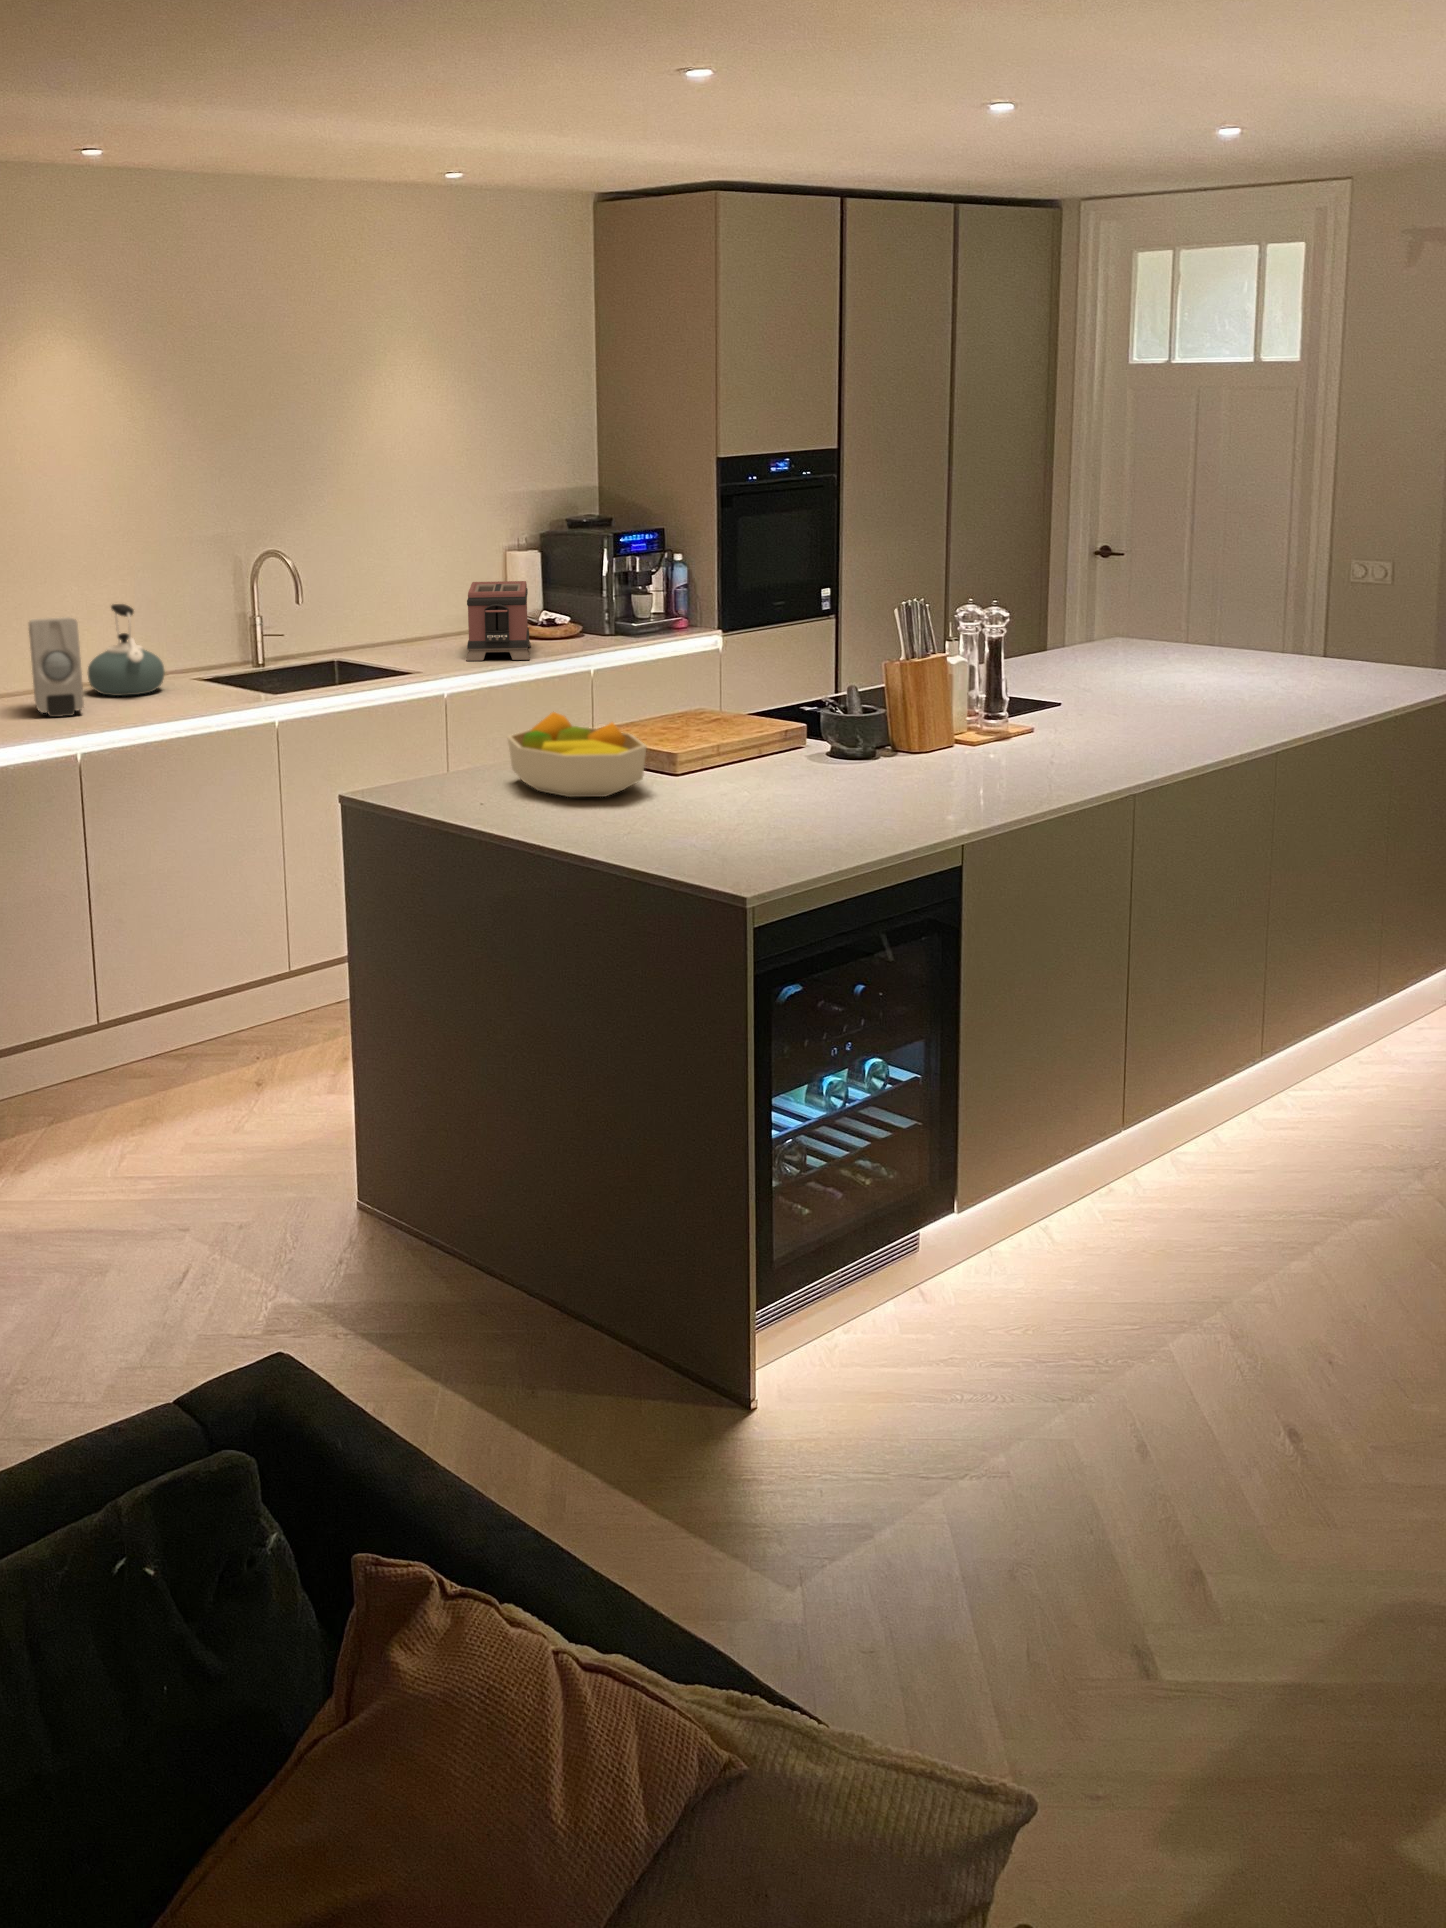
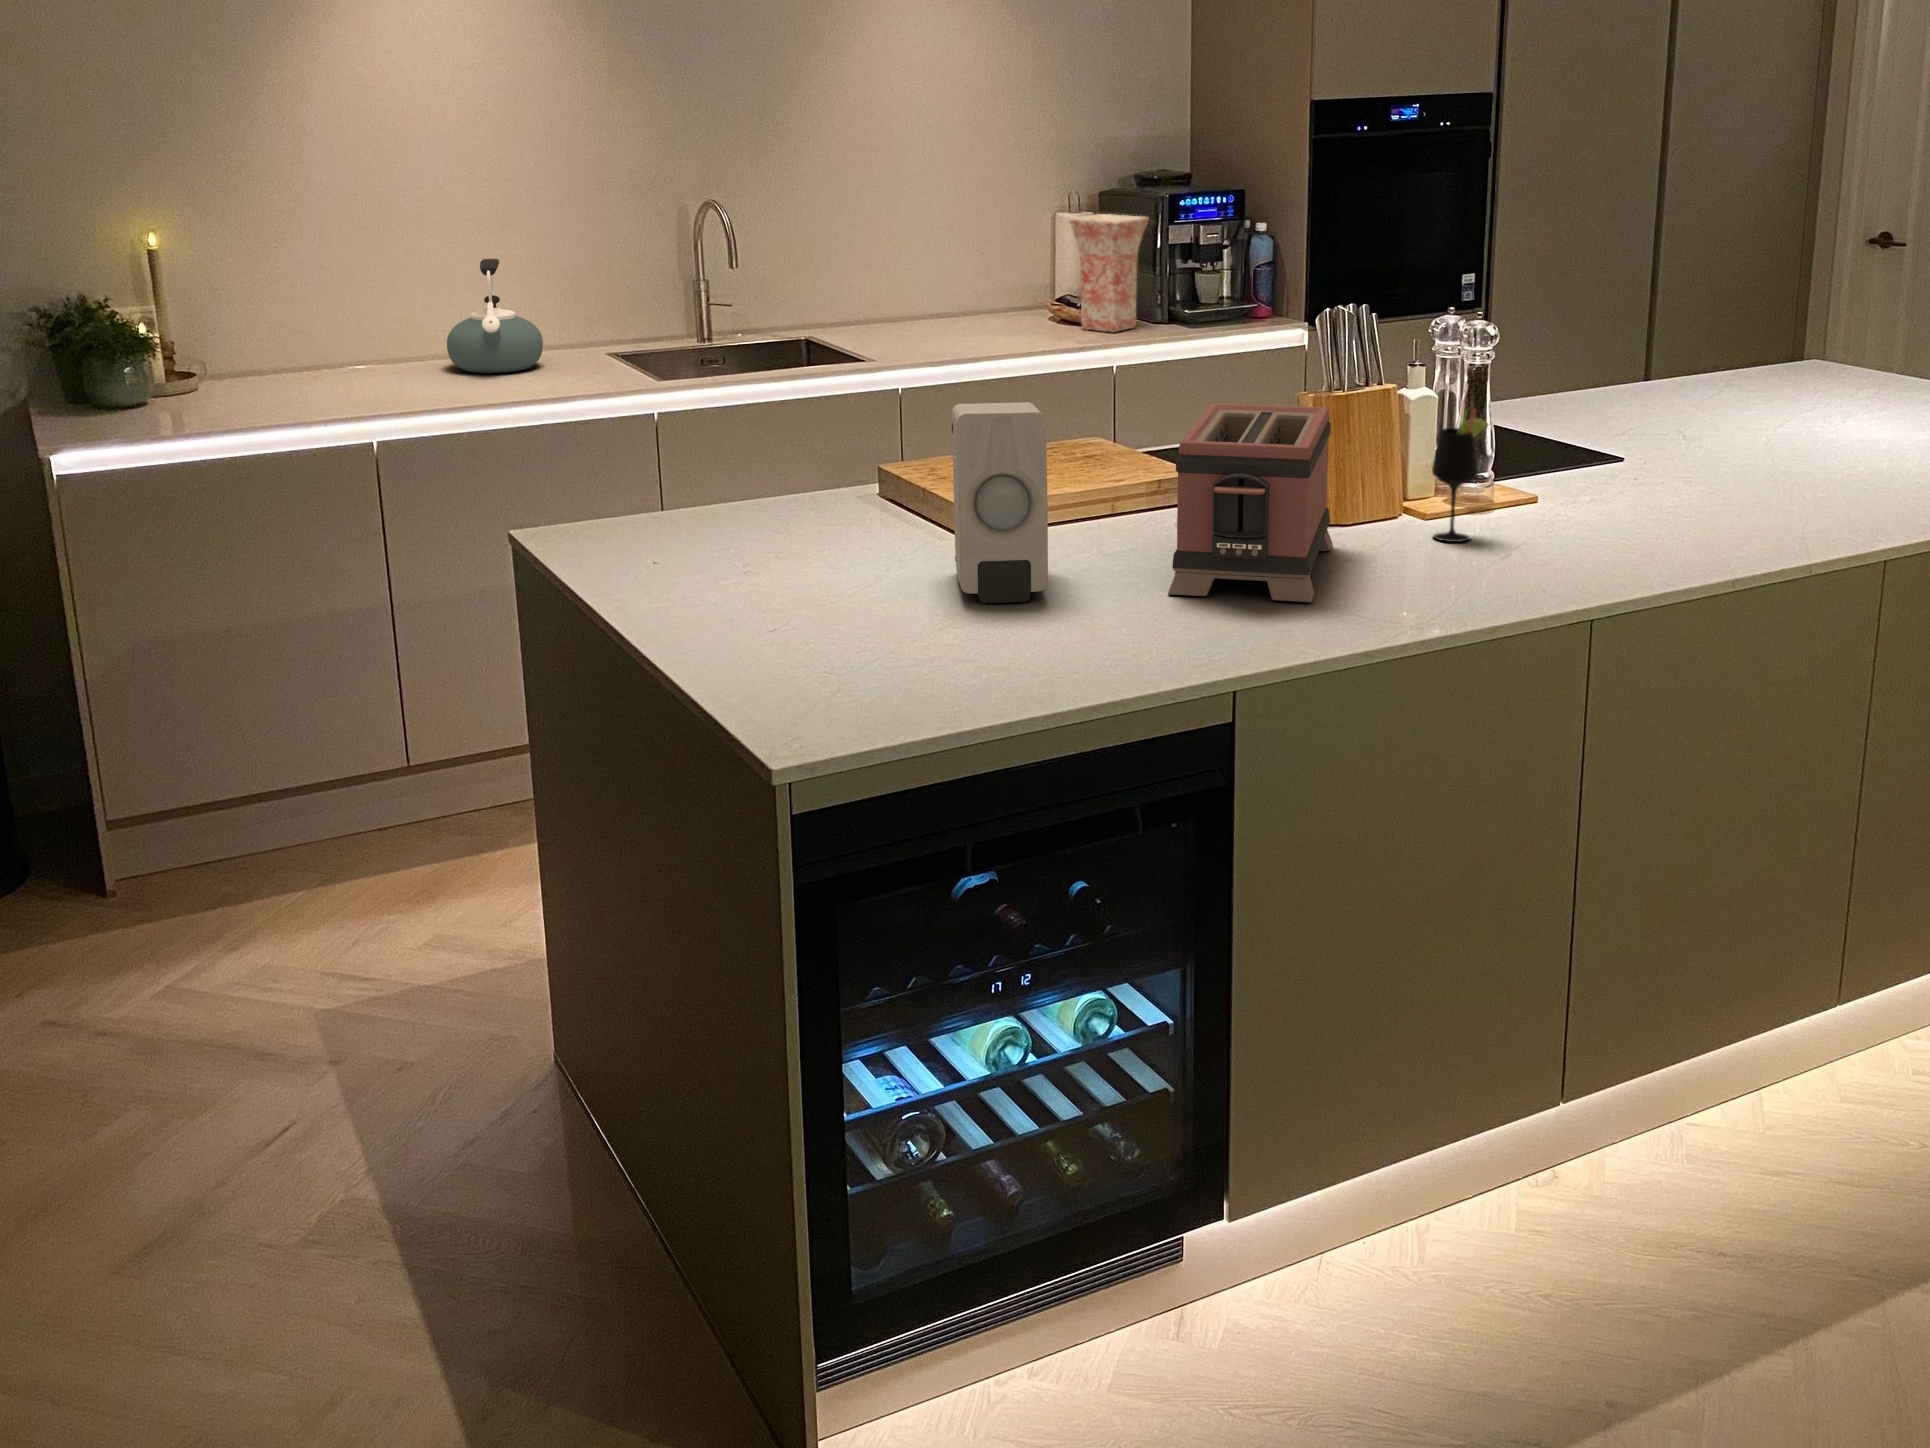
vase: none [538,551,597,643] -> present [1069,214,1148,332]
toaster: present [466,581,531,661] -> present [1168,403,1333,602]
soap dispenser: present [29,617,84,717] -> present [952,402,1048,603]
wine glass: none [993,663,1032,756] -> present [1432,409,1488,542]
fruit bowl: present [508,712,647,797] -> none [695,440,876,568]

